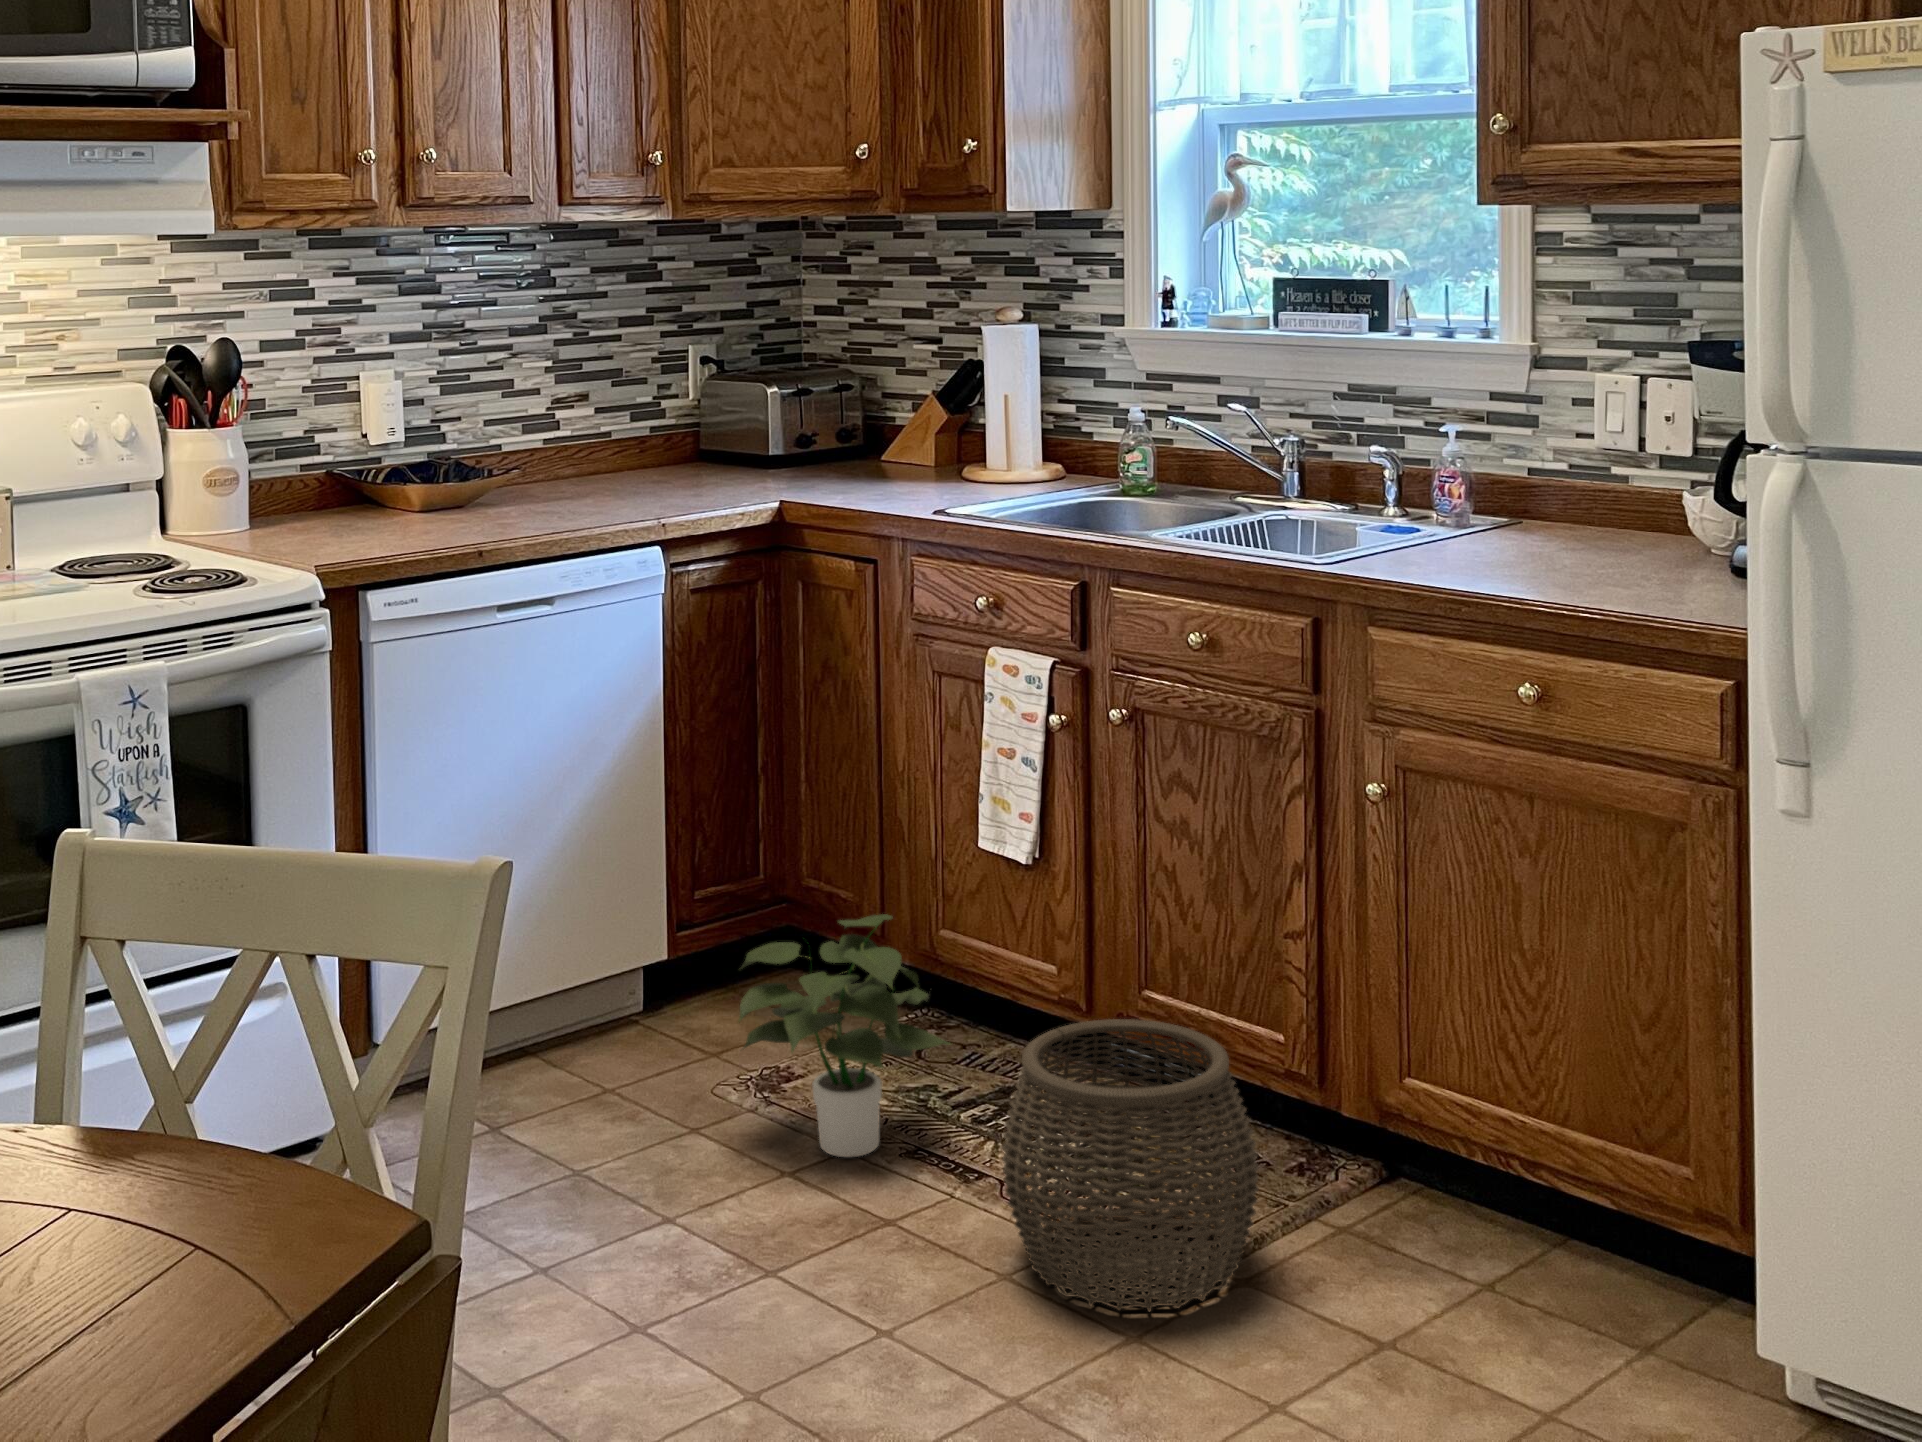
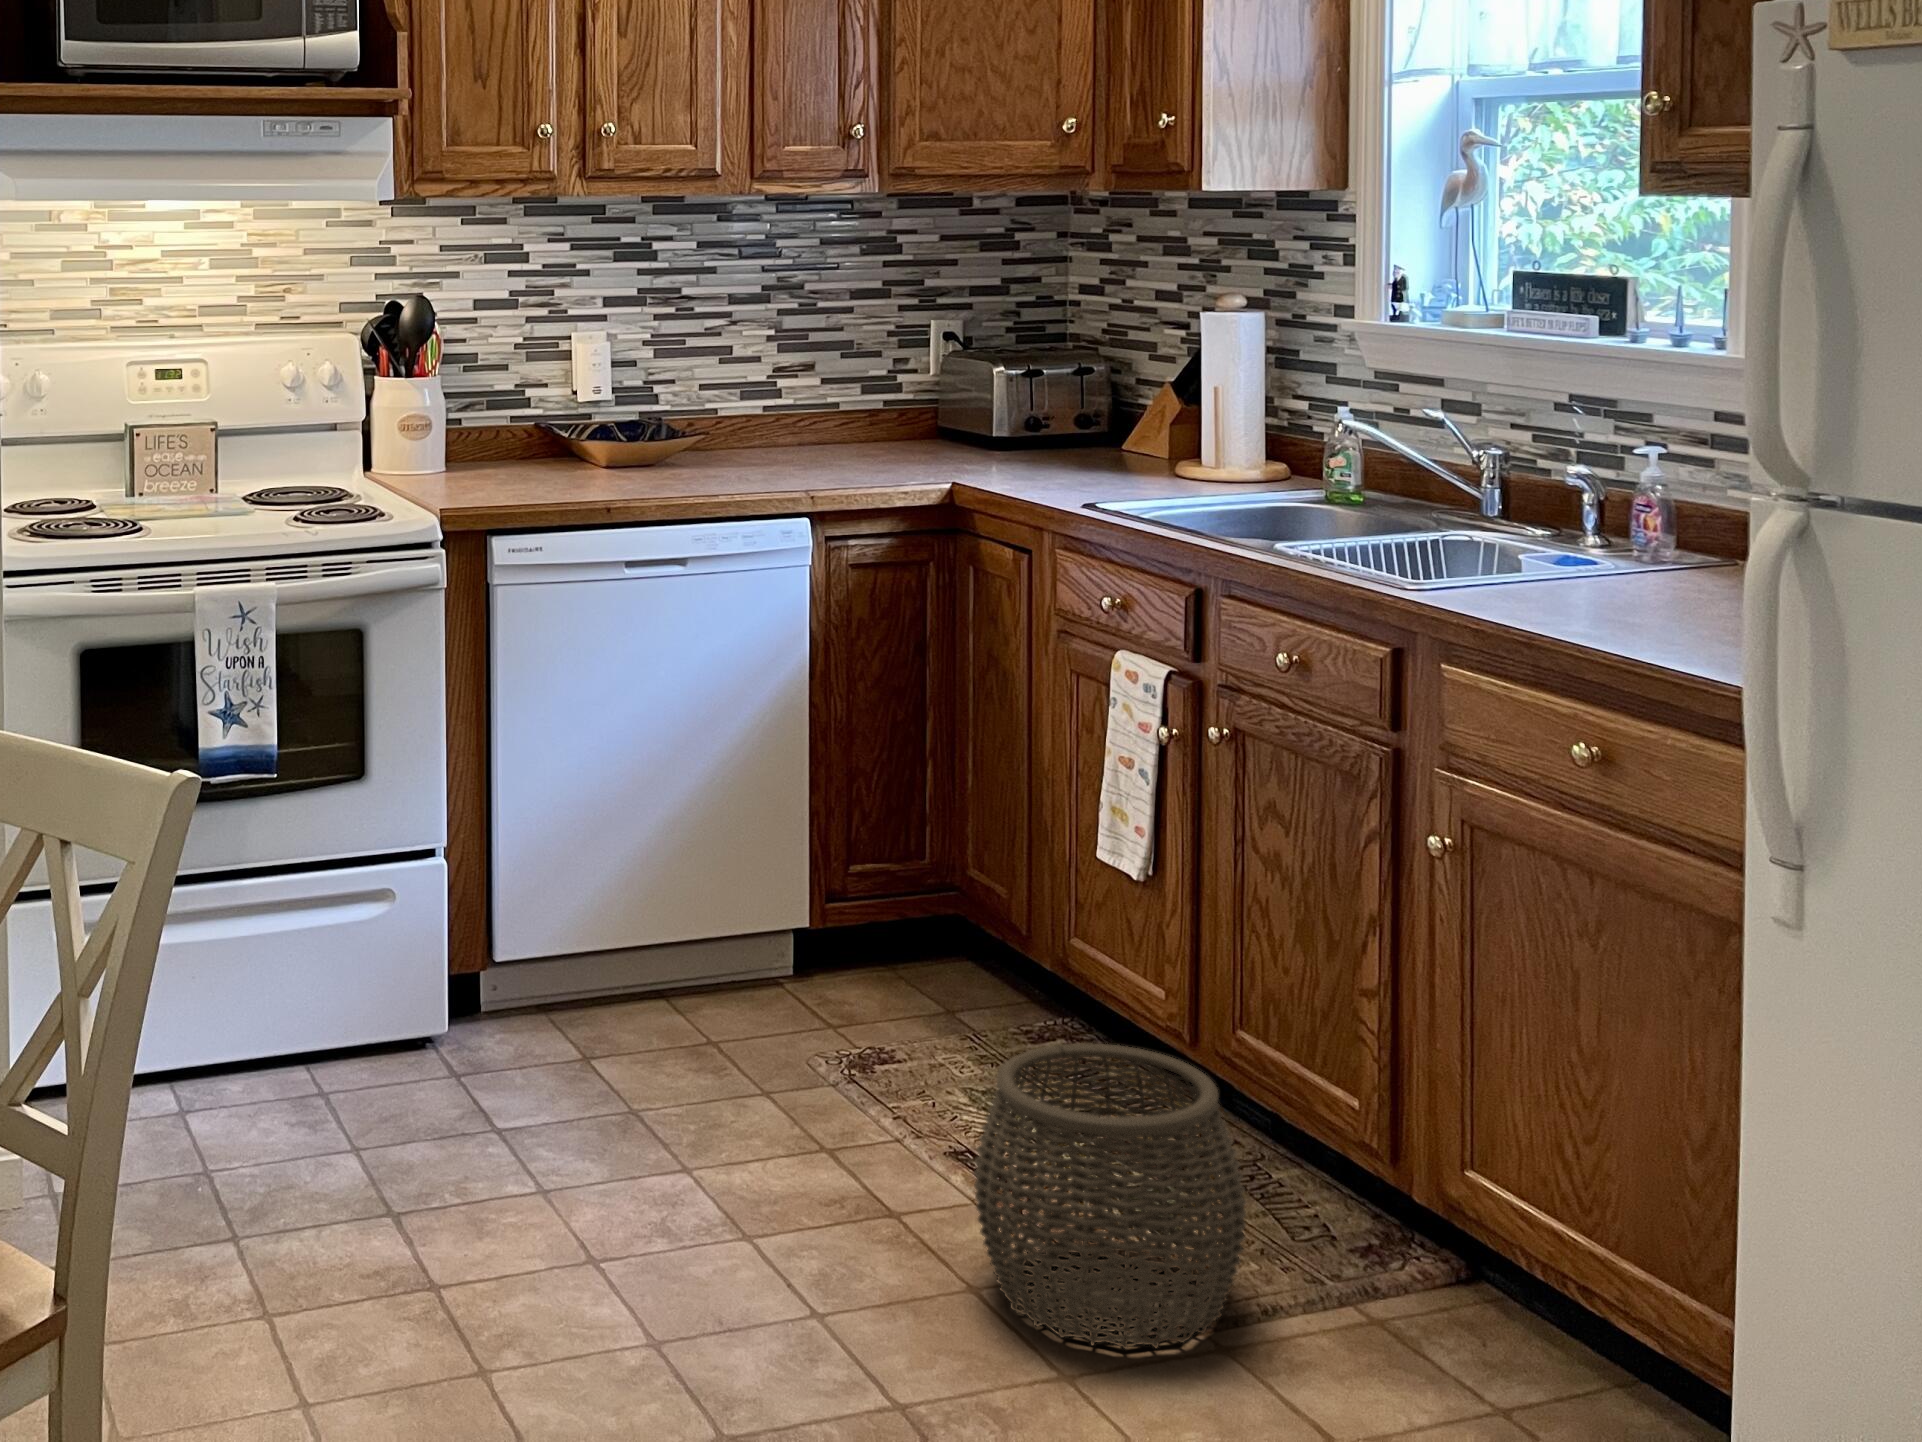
potted plant: present [739,914,950,1157] -> none [790,908,1010,1144]

